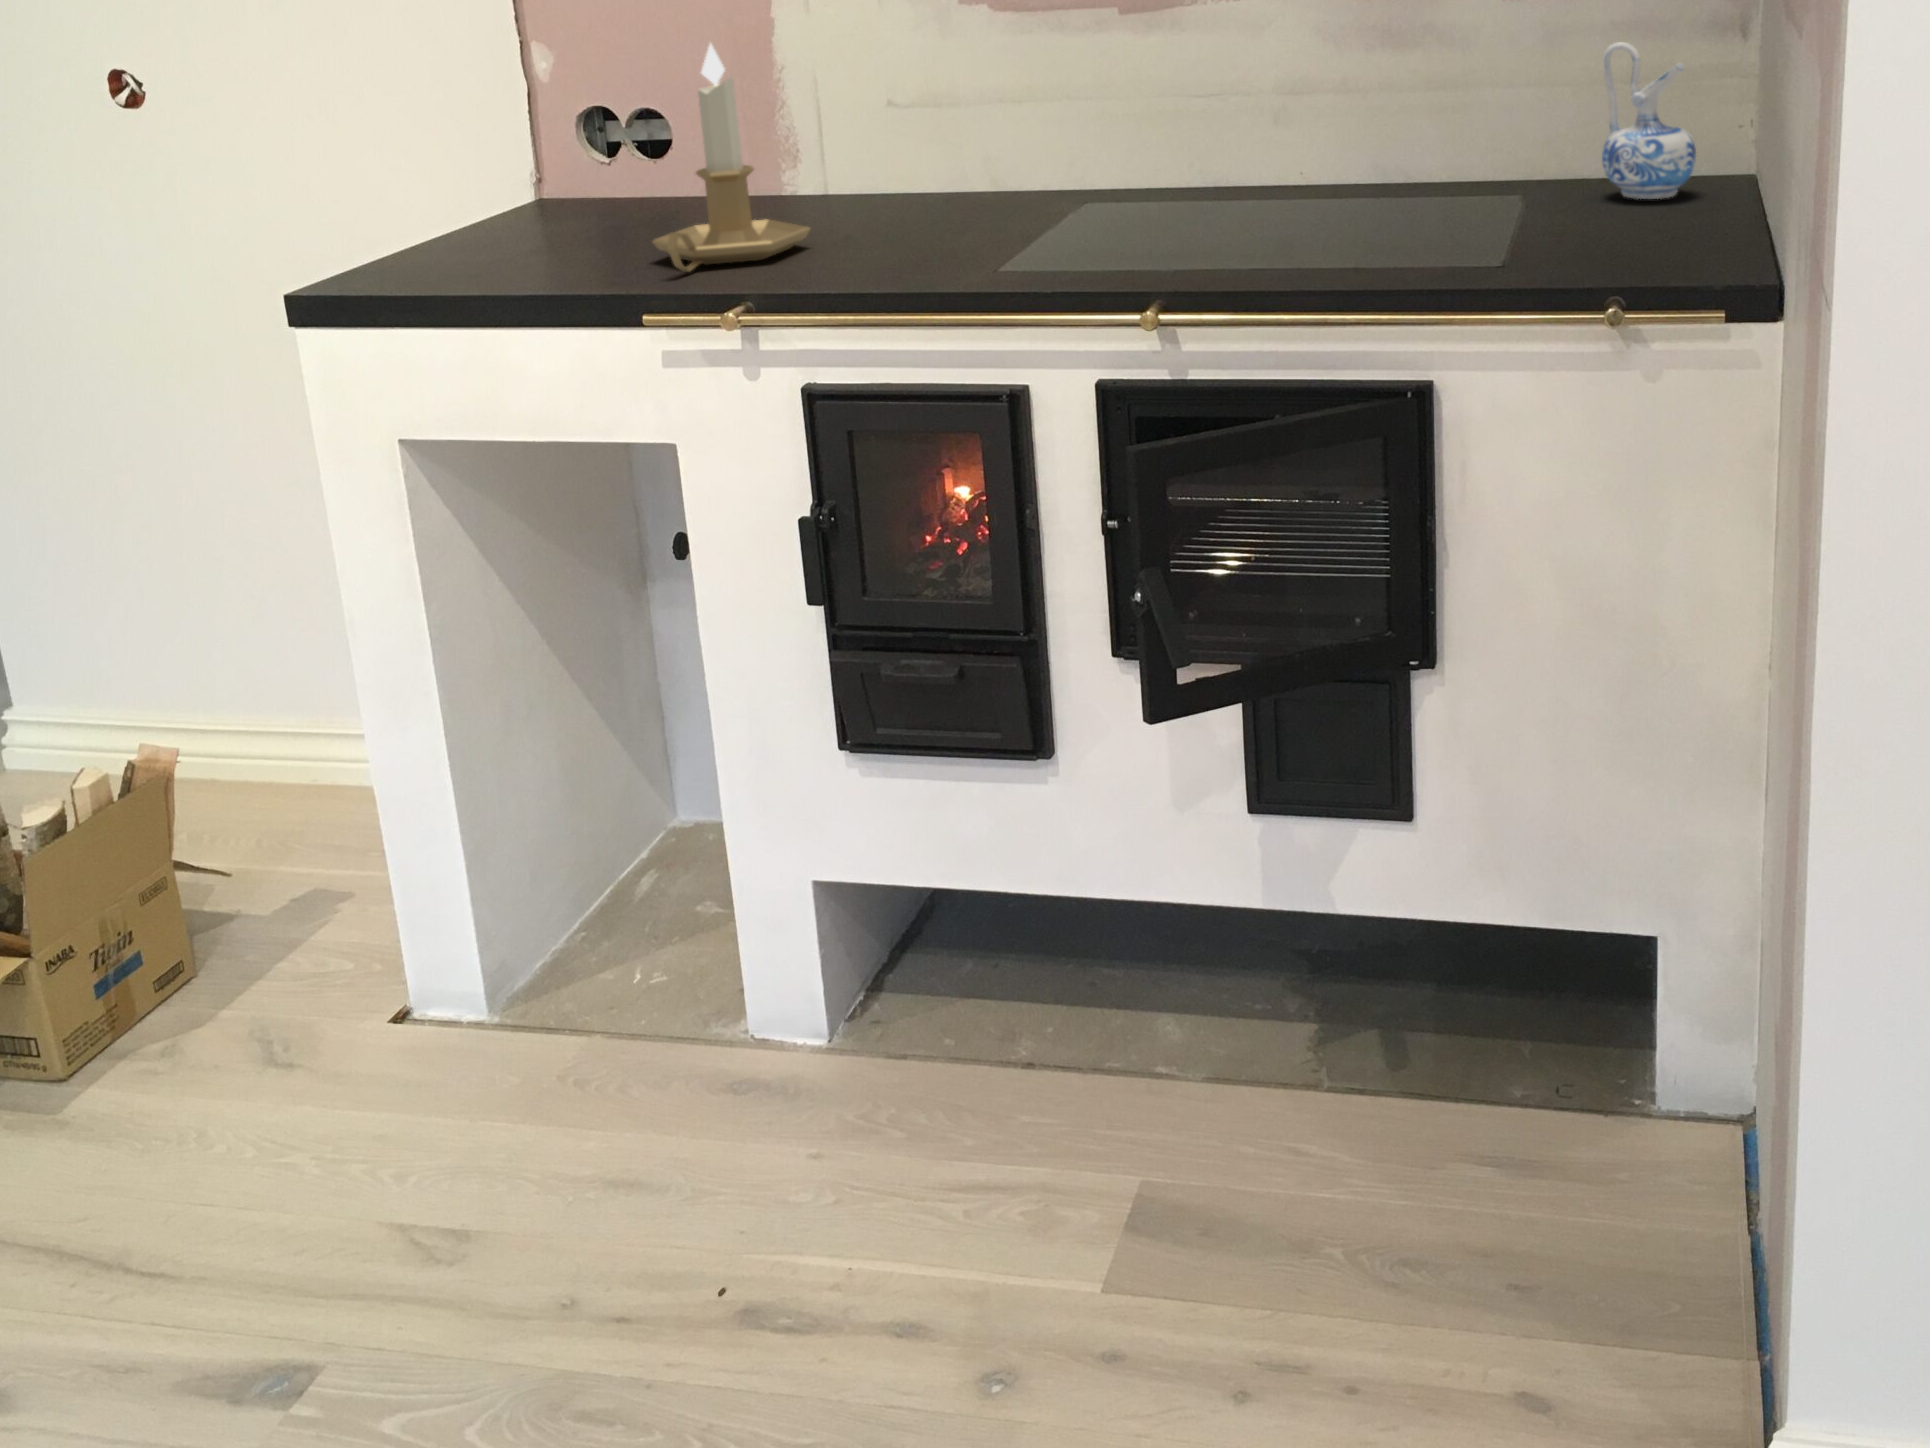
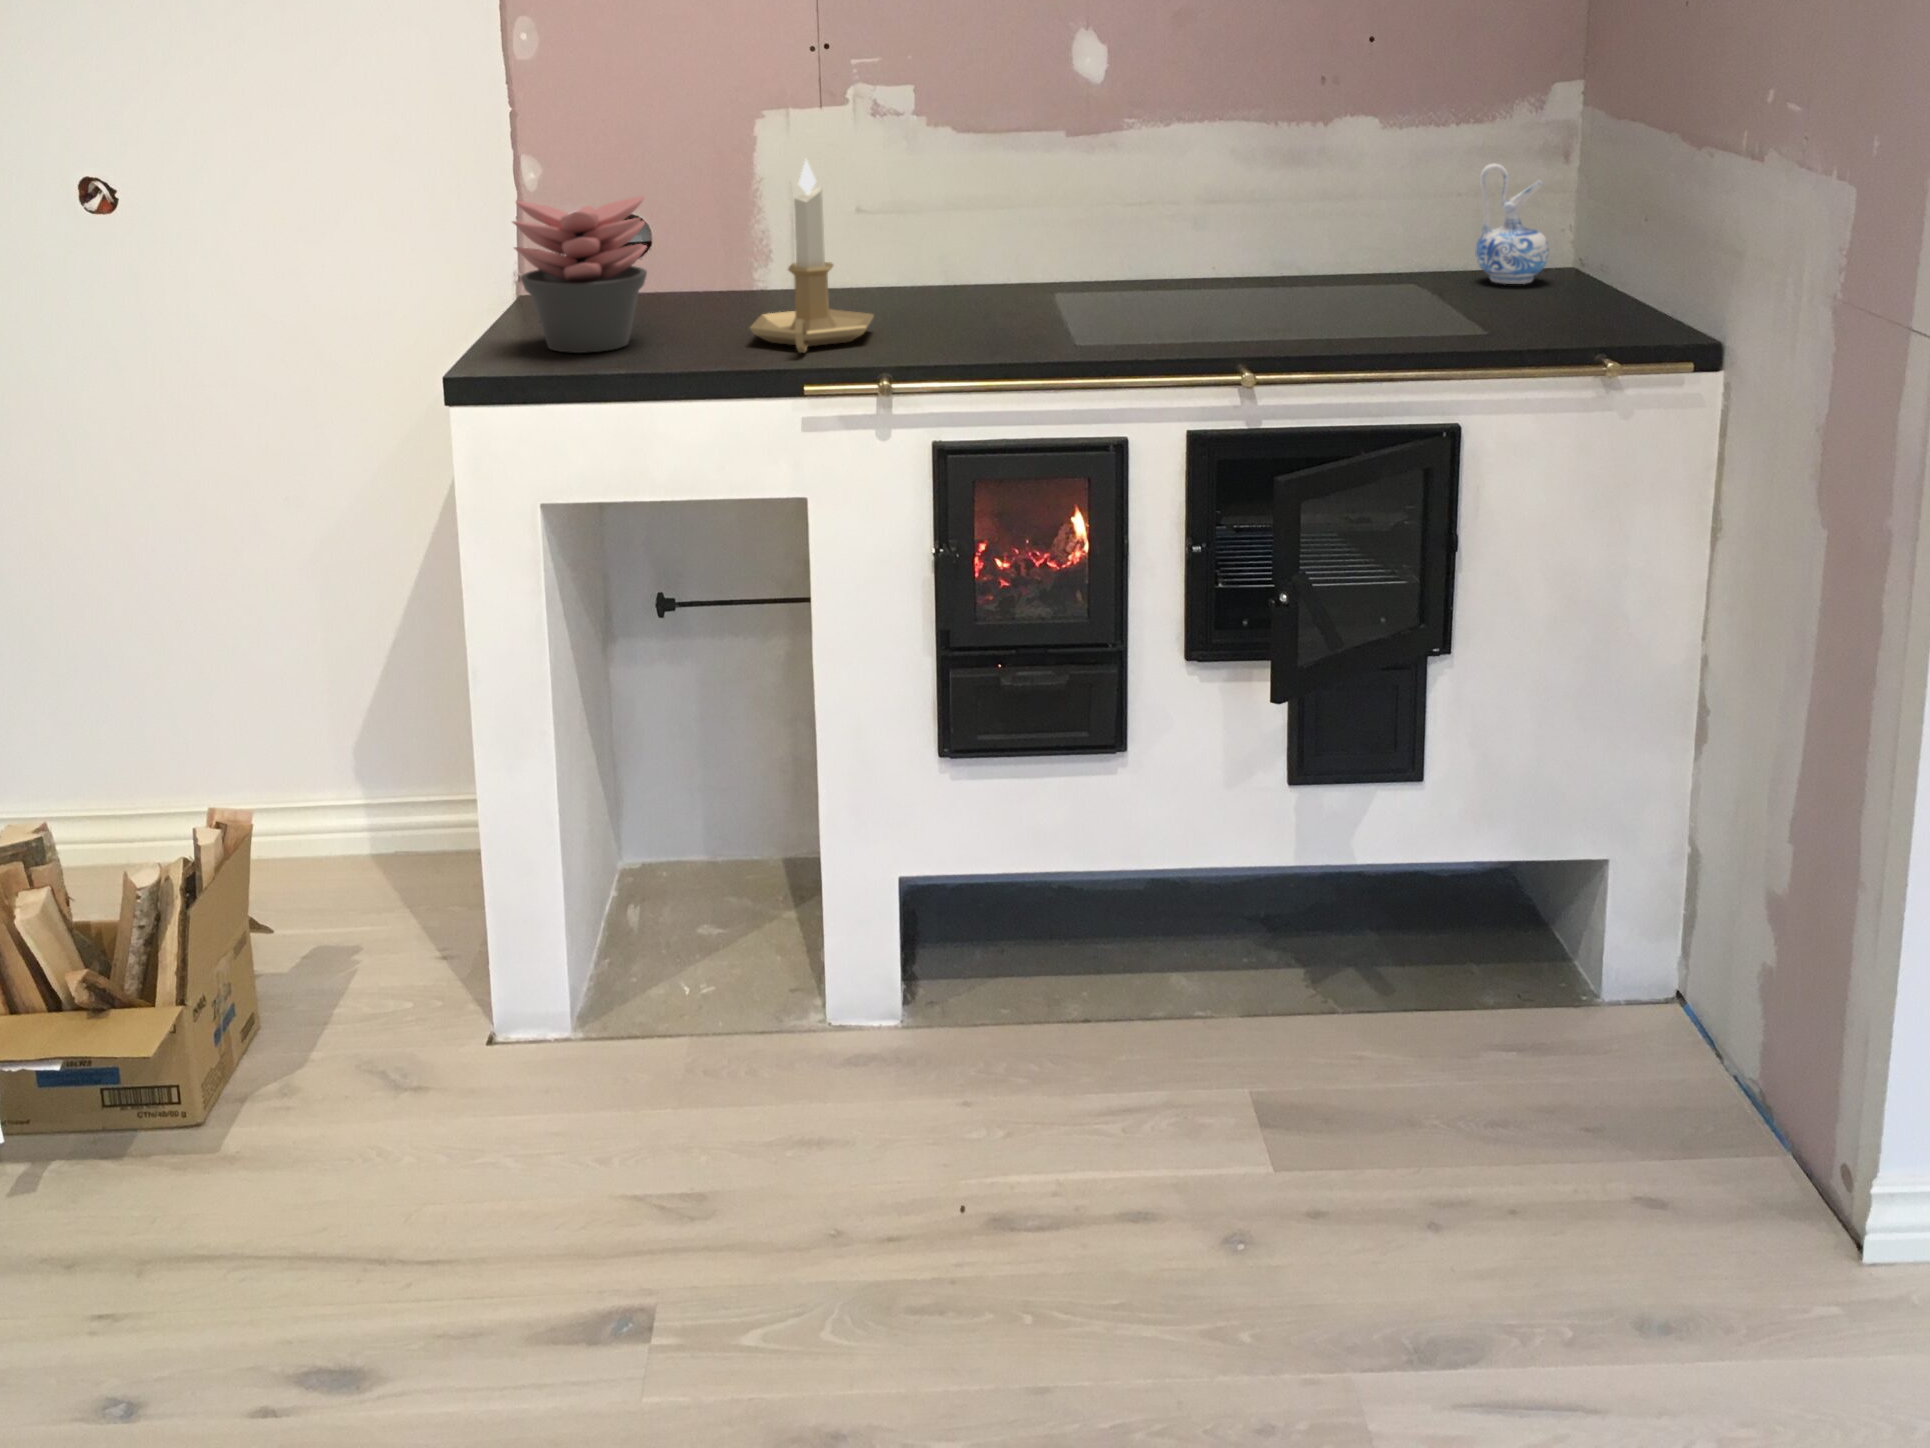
succulent plant: none [392,88,568,266] -> present [512,196,647,353]

